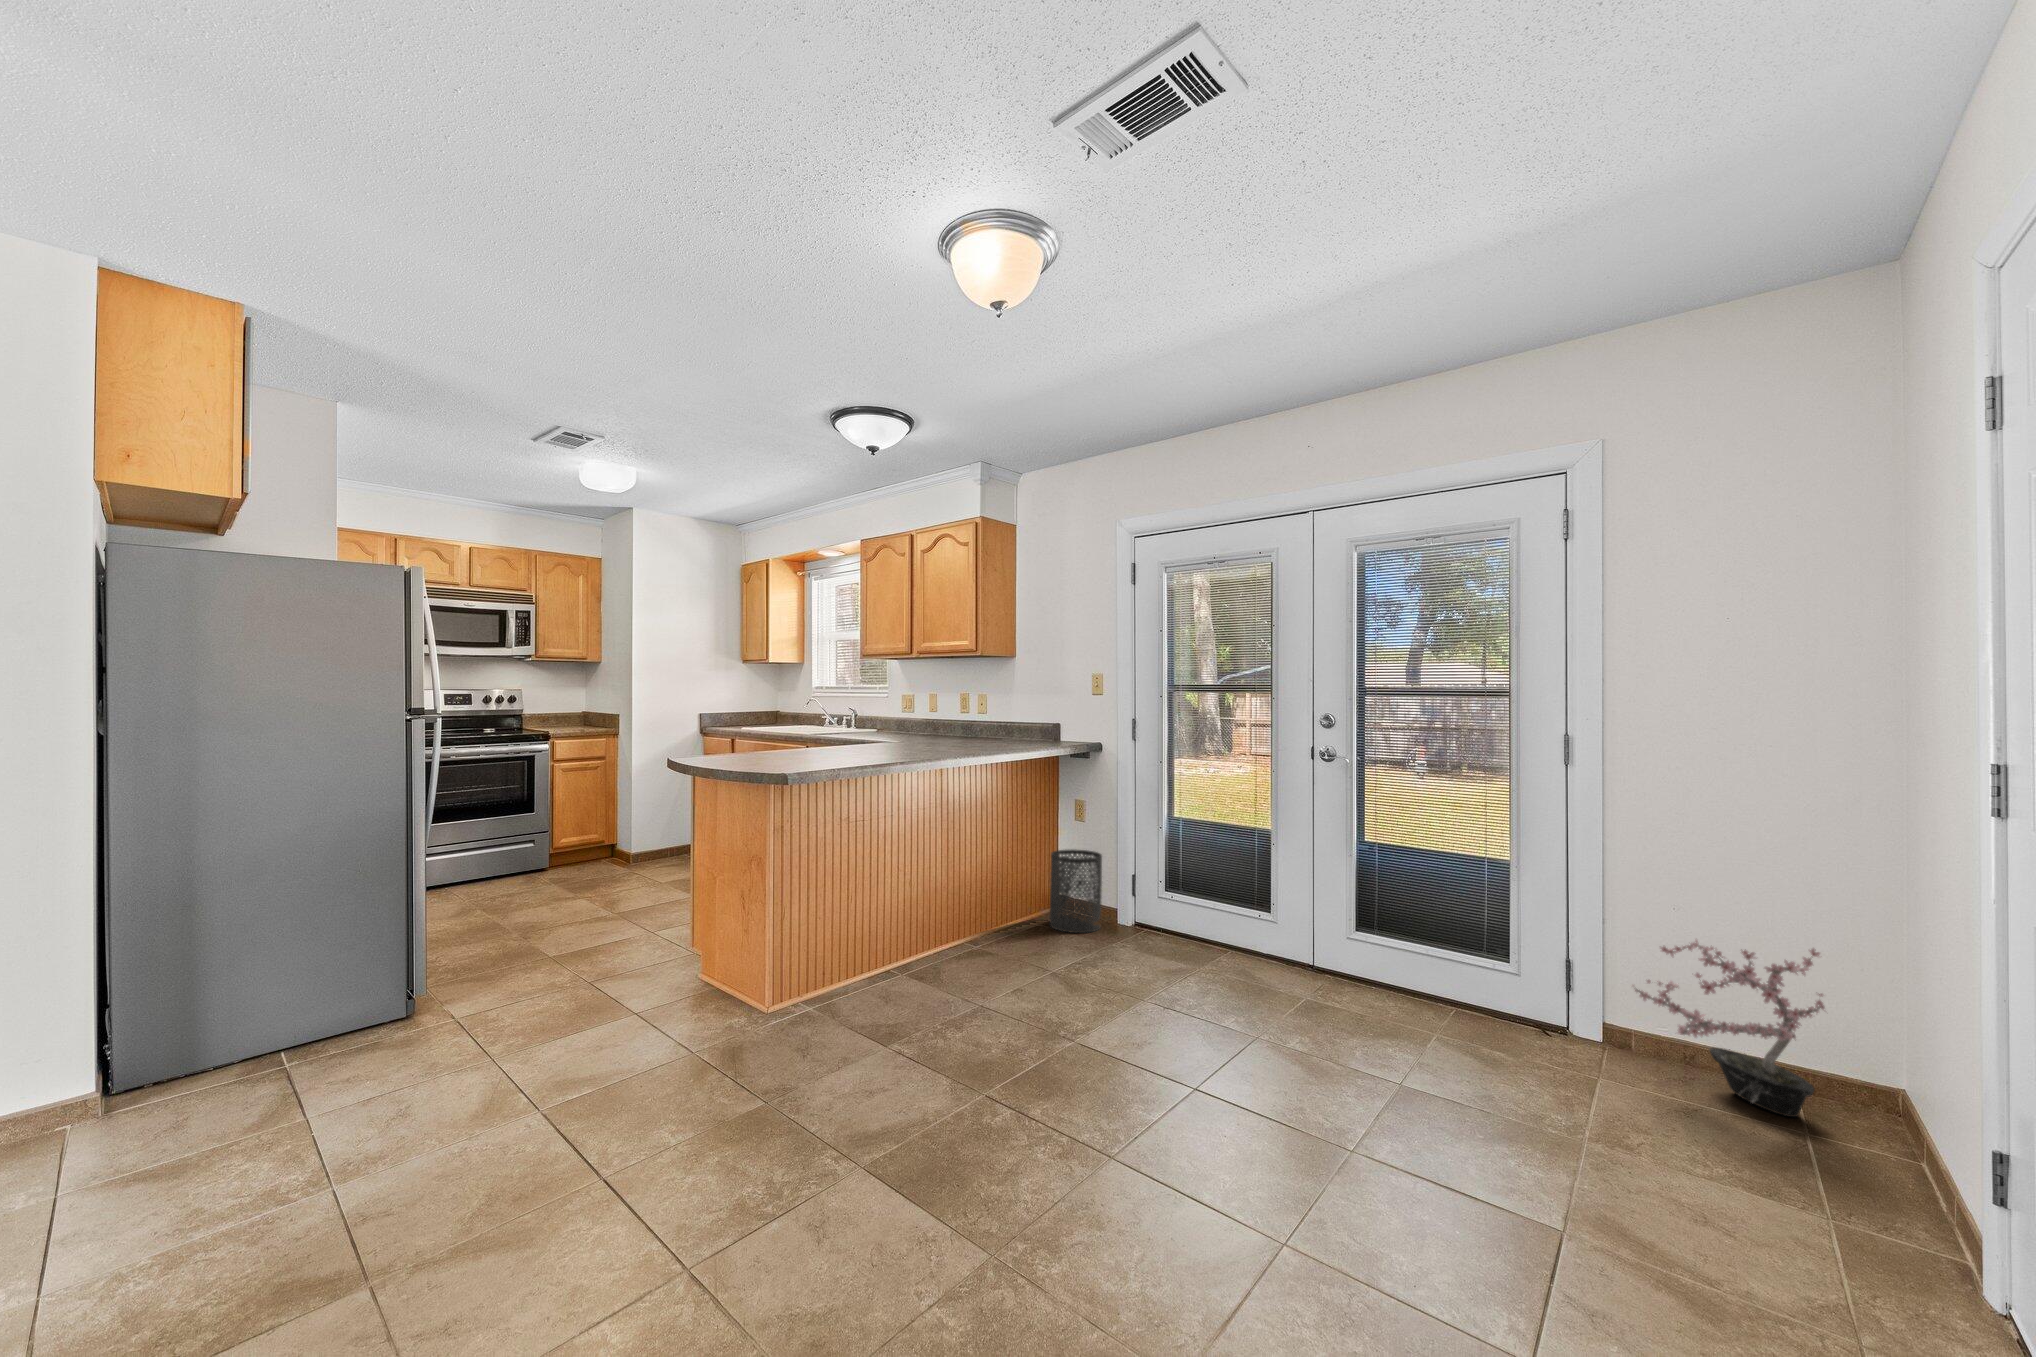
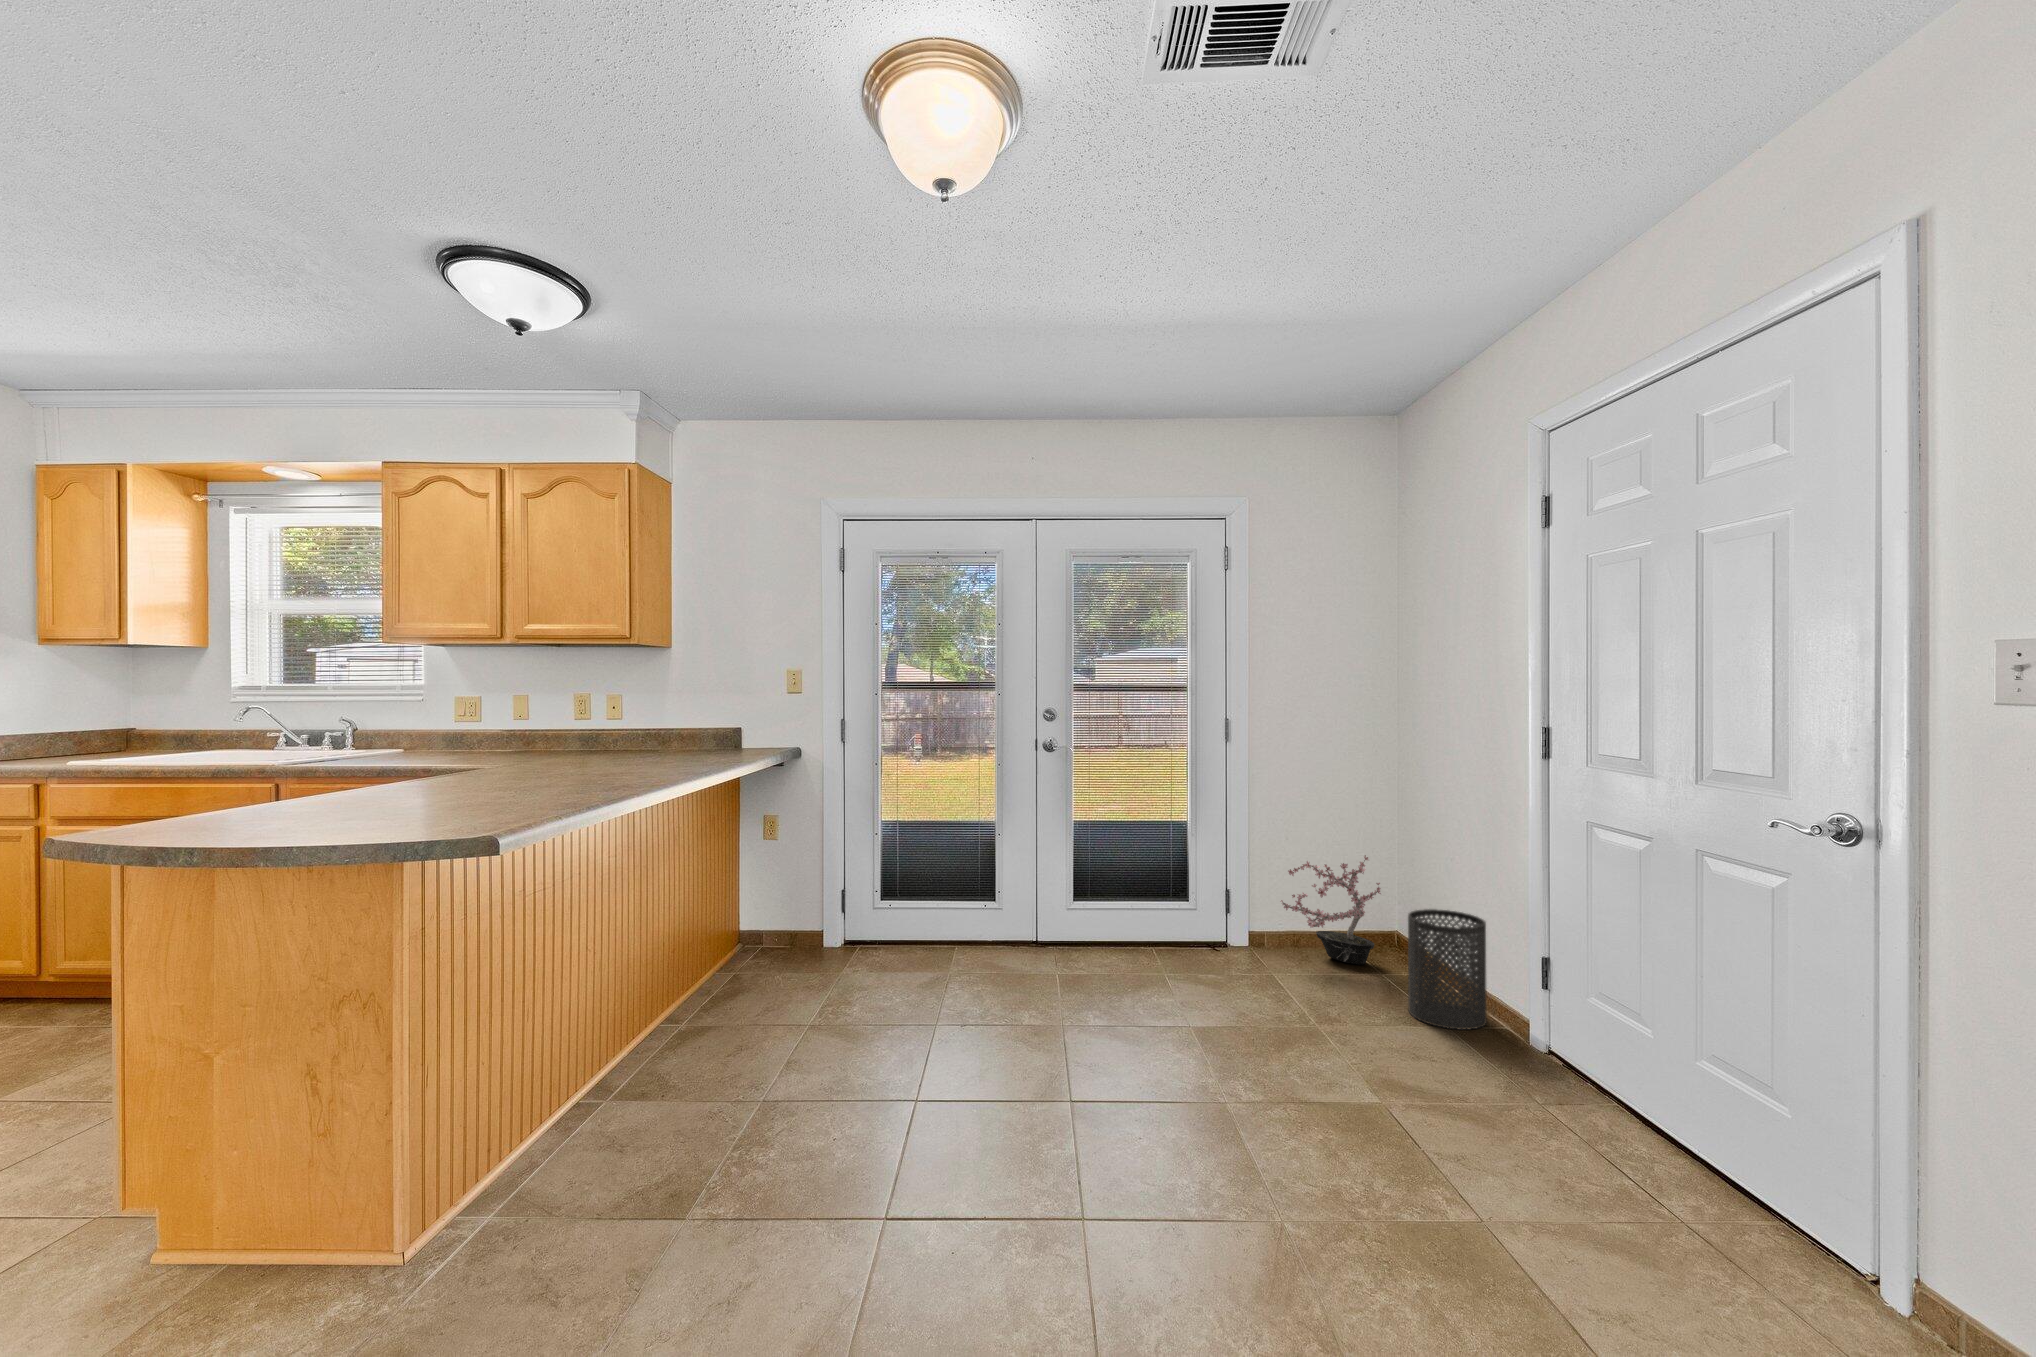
trash can: present [1050,849,1102,933] -> present [1408,909,1487,1030]

